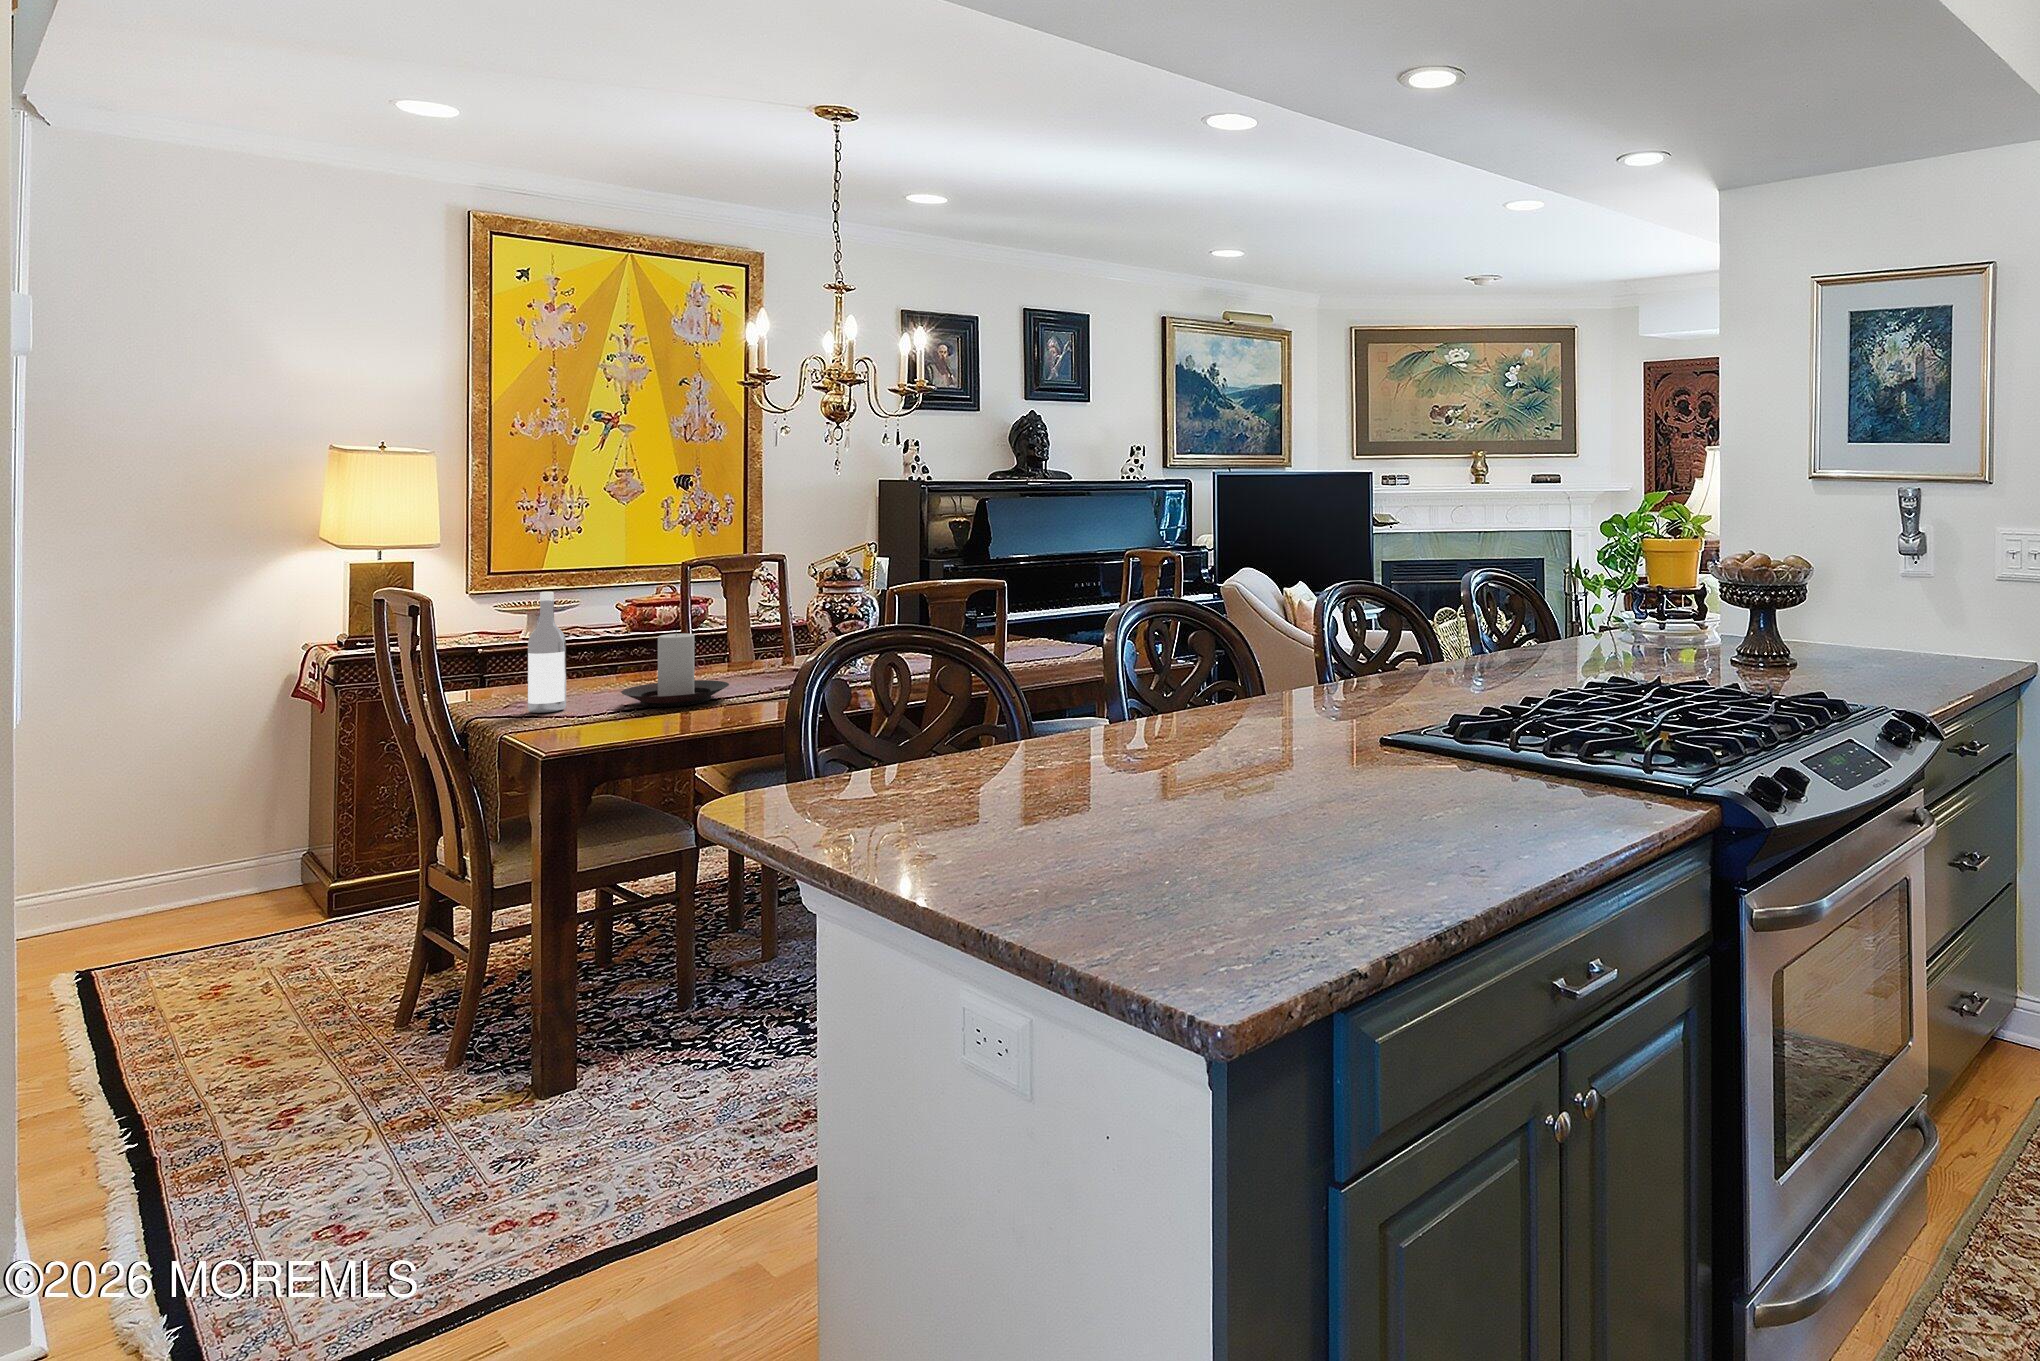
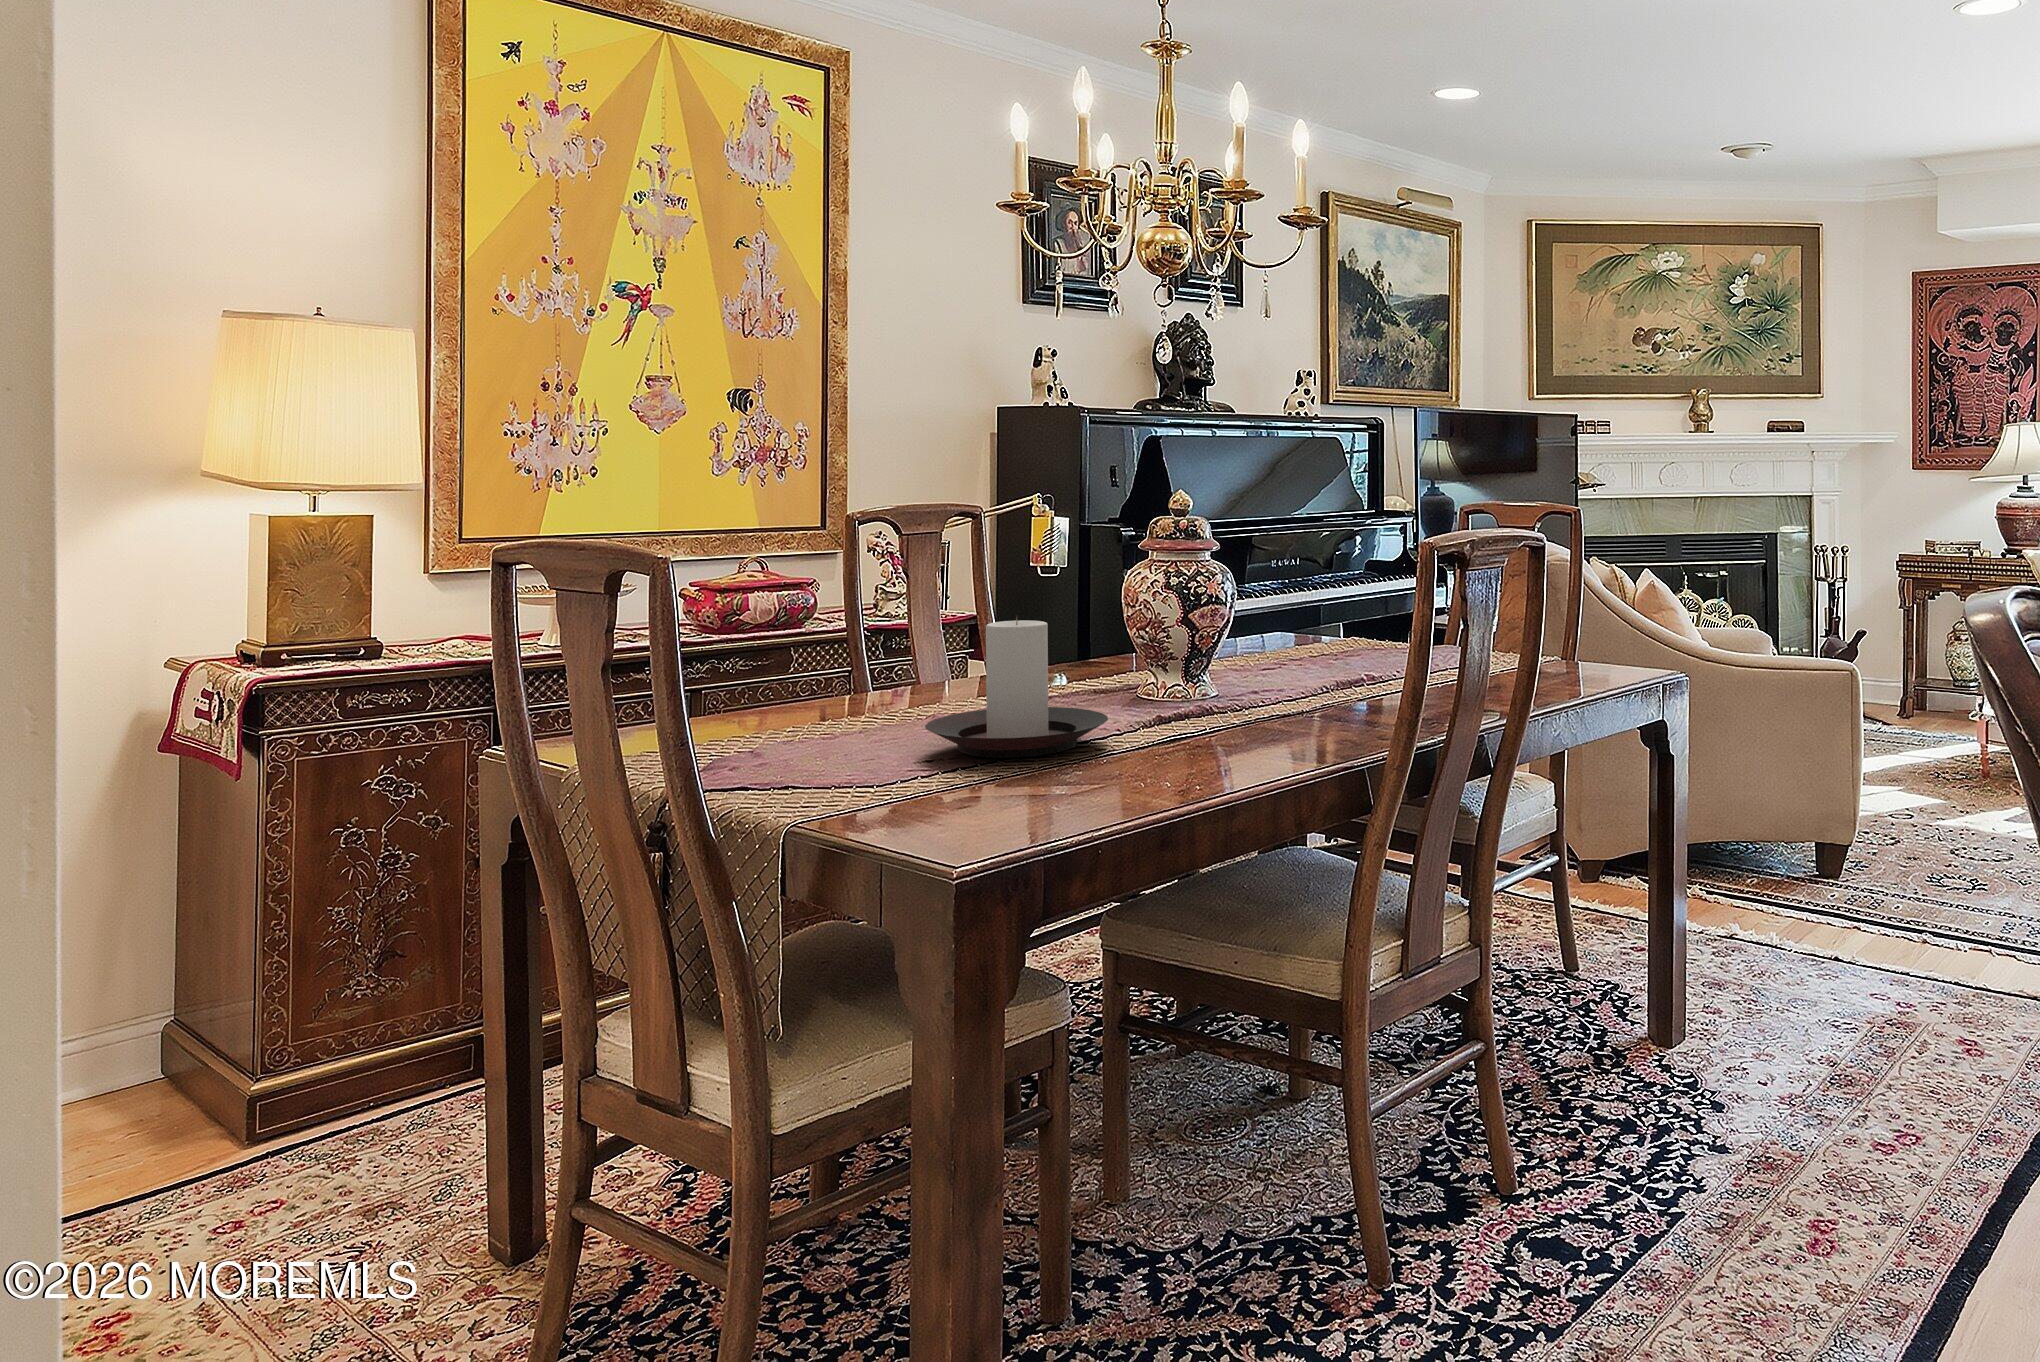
wine bottle: present [528,592,566,713] -> none [760,542,827,774]

